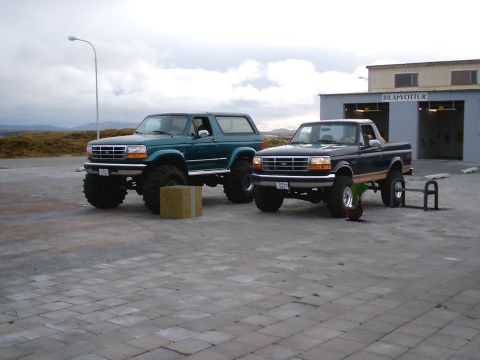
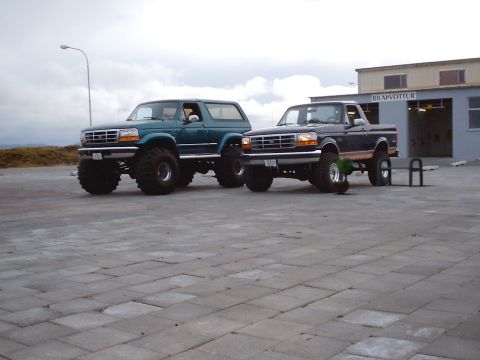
cardboard box: present [160,185,202,219] -> none [152,167,194,198]

